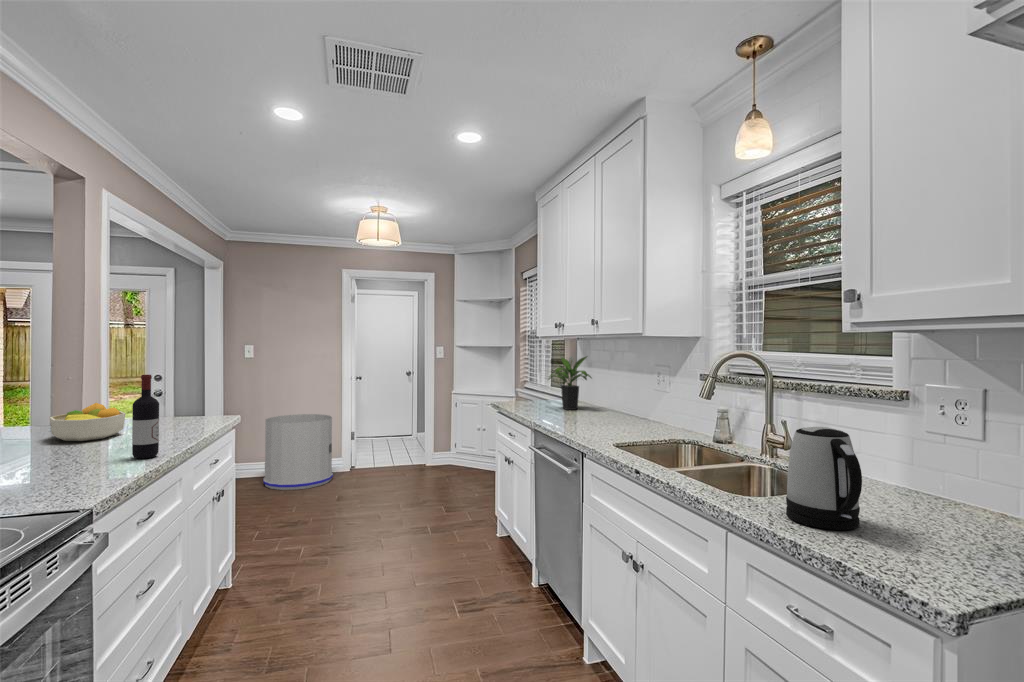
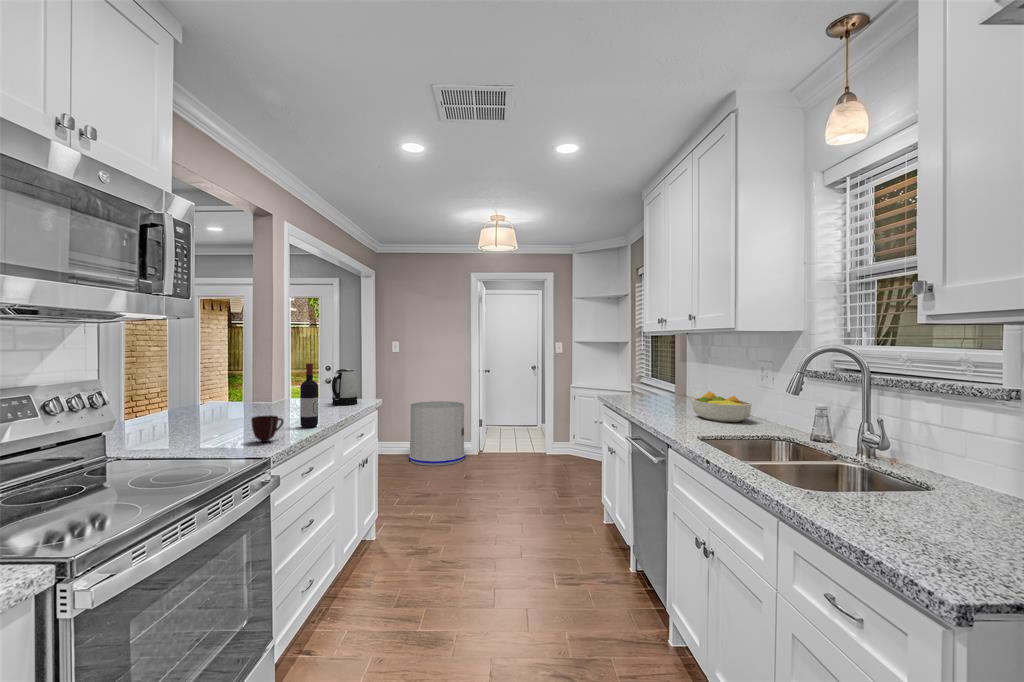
potted plant: present [549,356,591,410] -> none [651,351,696,404]
fruit bowl: present [50,403,125,441] -> present [692,391,752,422]
kettle: present [786,427,862,530] -> present [332,369,357,405]
mug: none [60,446,110,483] -> present [251,415,284,442]

